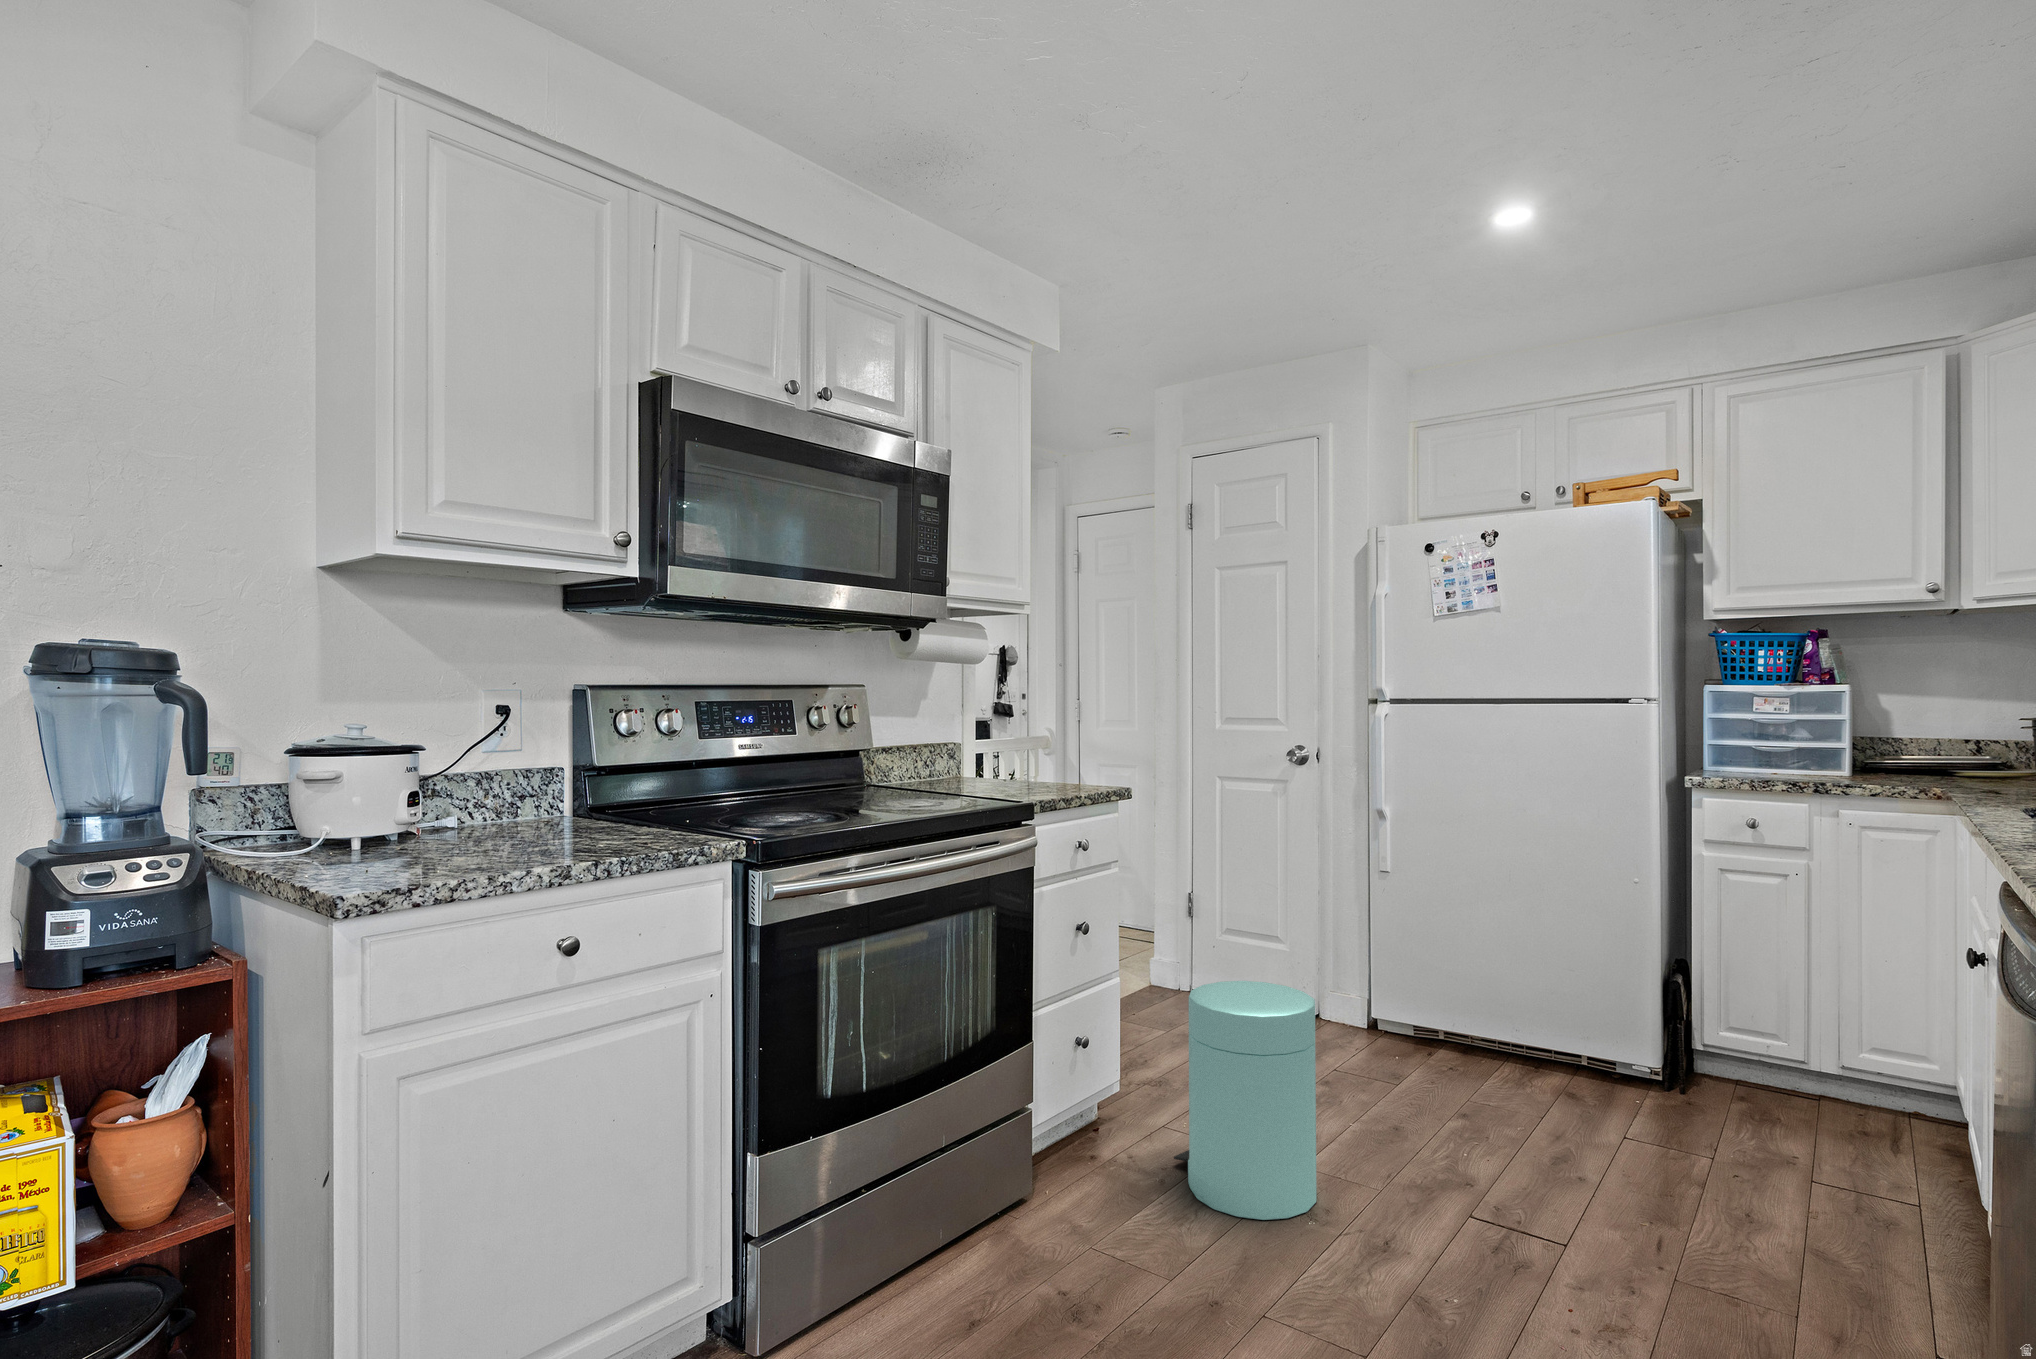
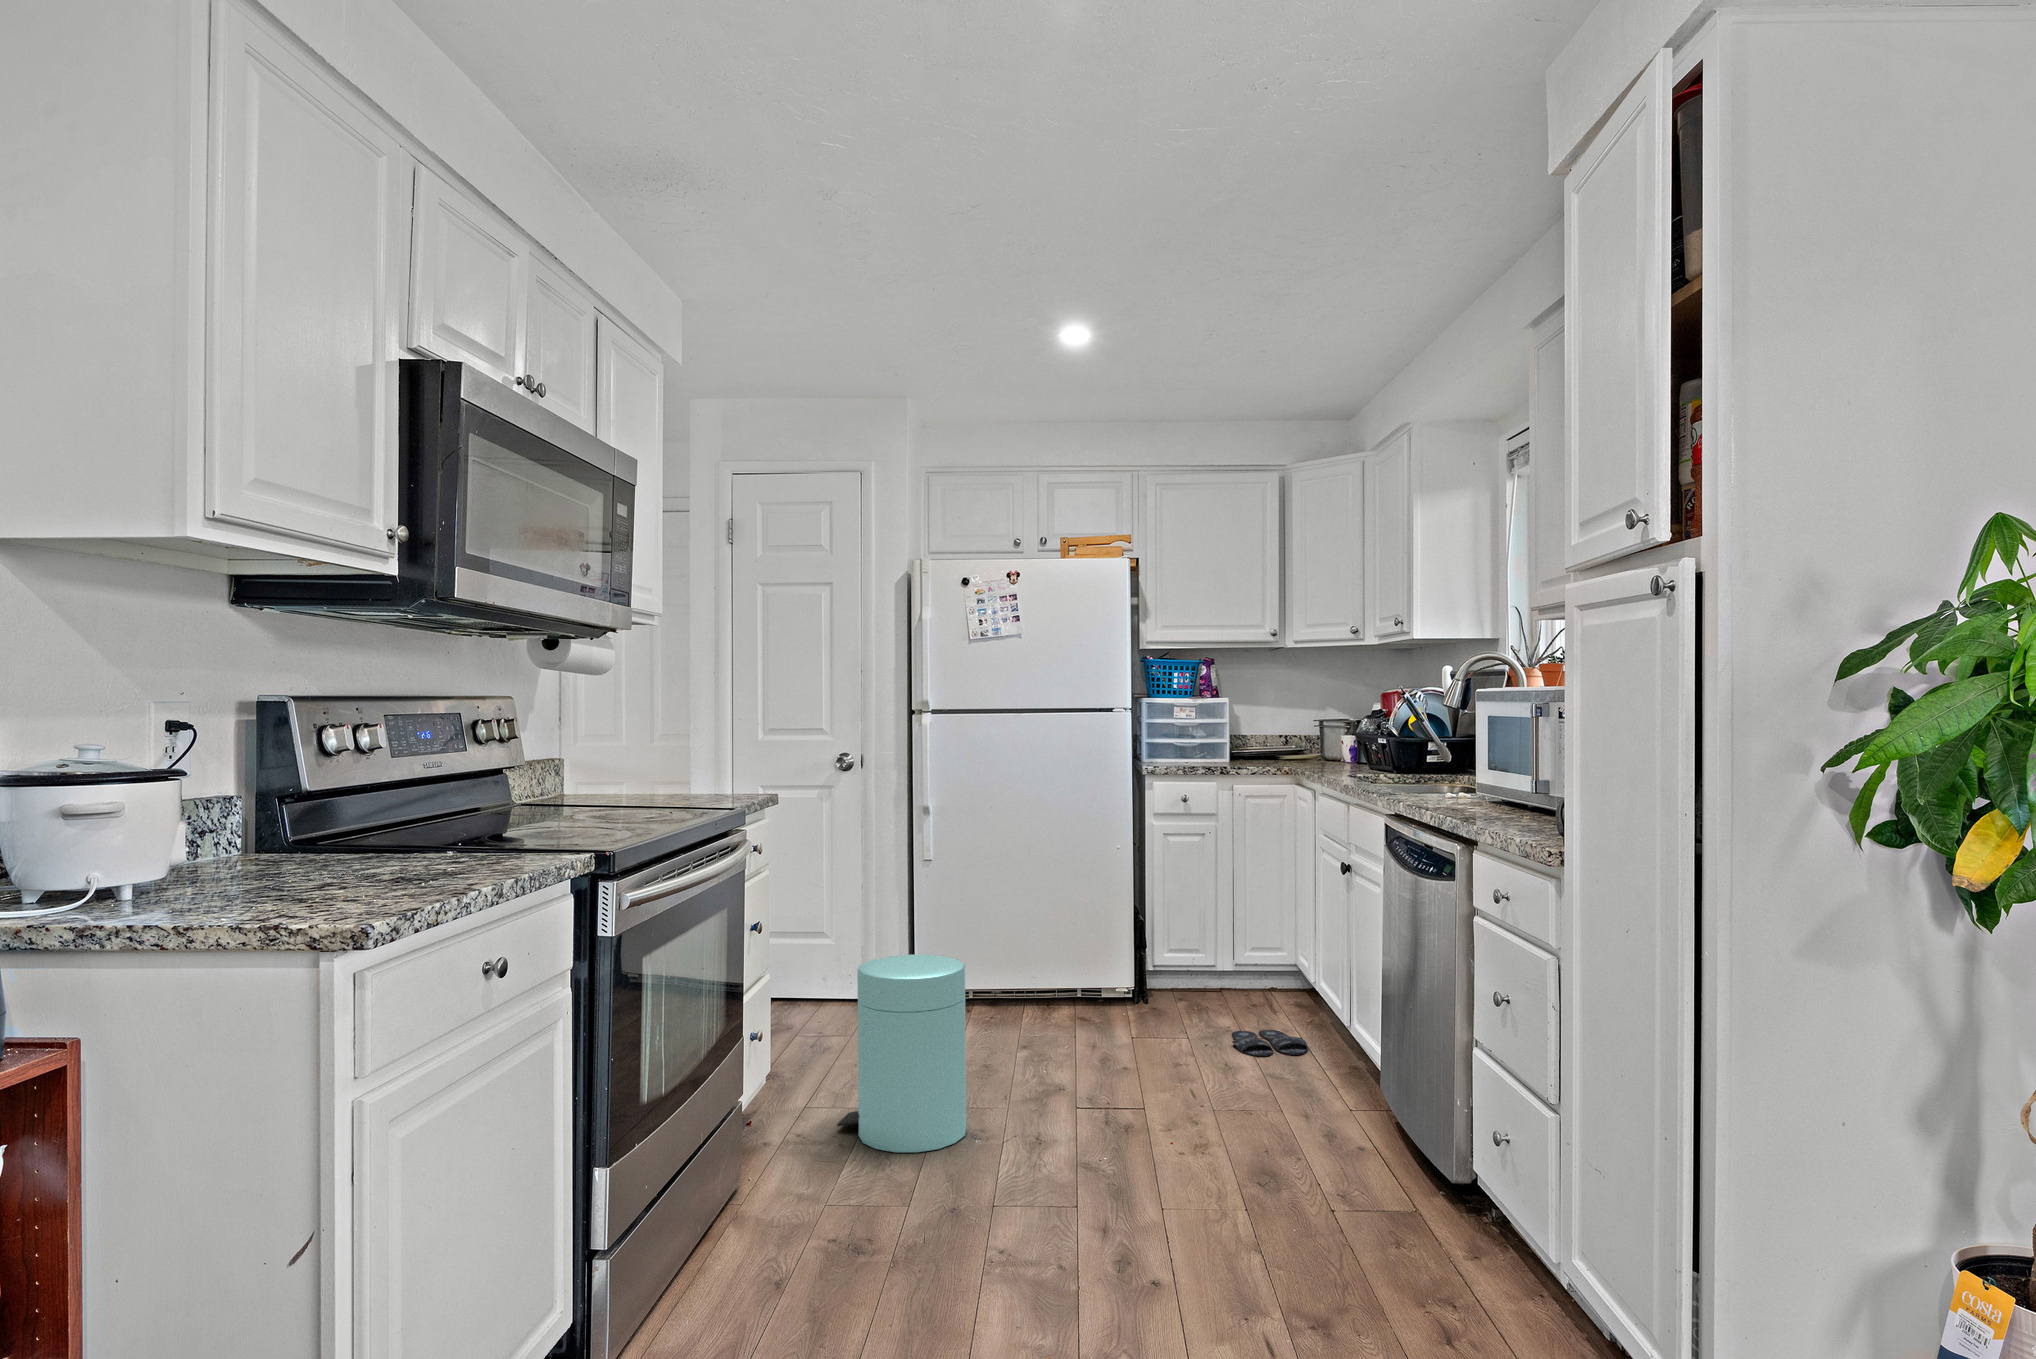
slippers: none [1784,1163,1921,1228] -> present [1232,1030,1307,1057]

